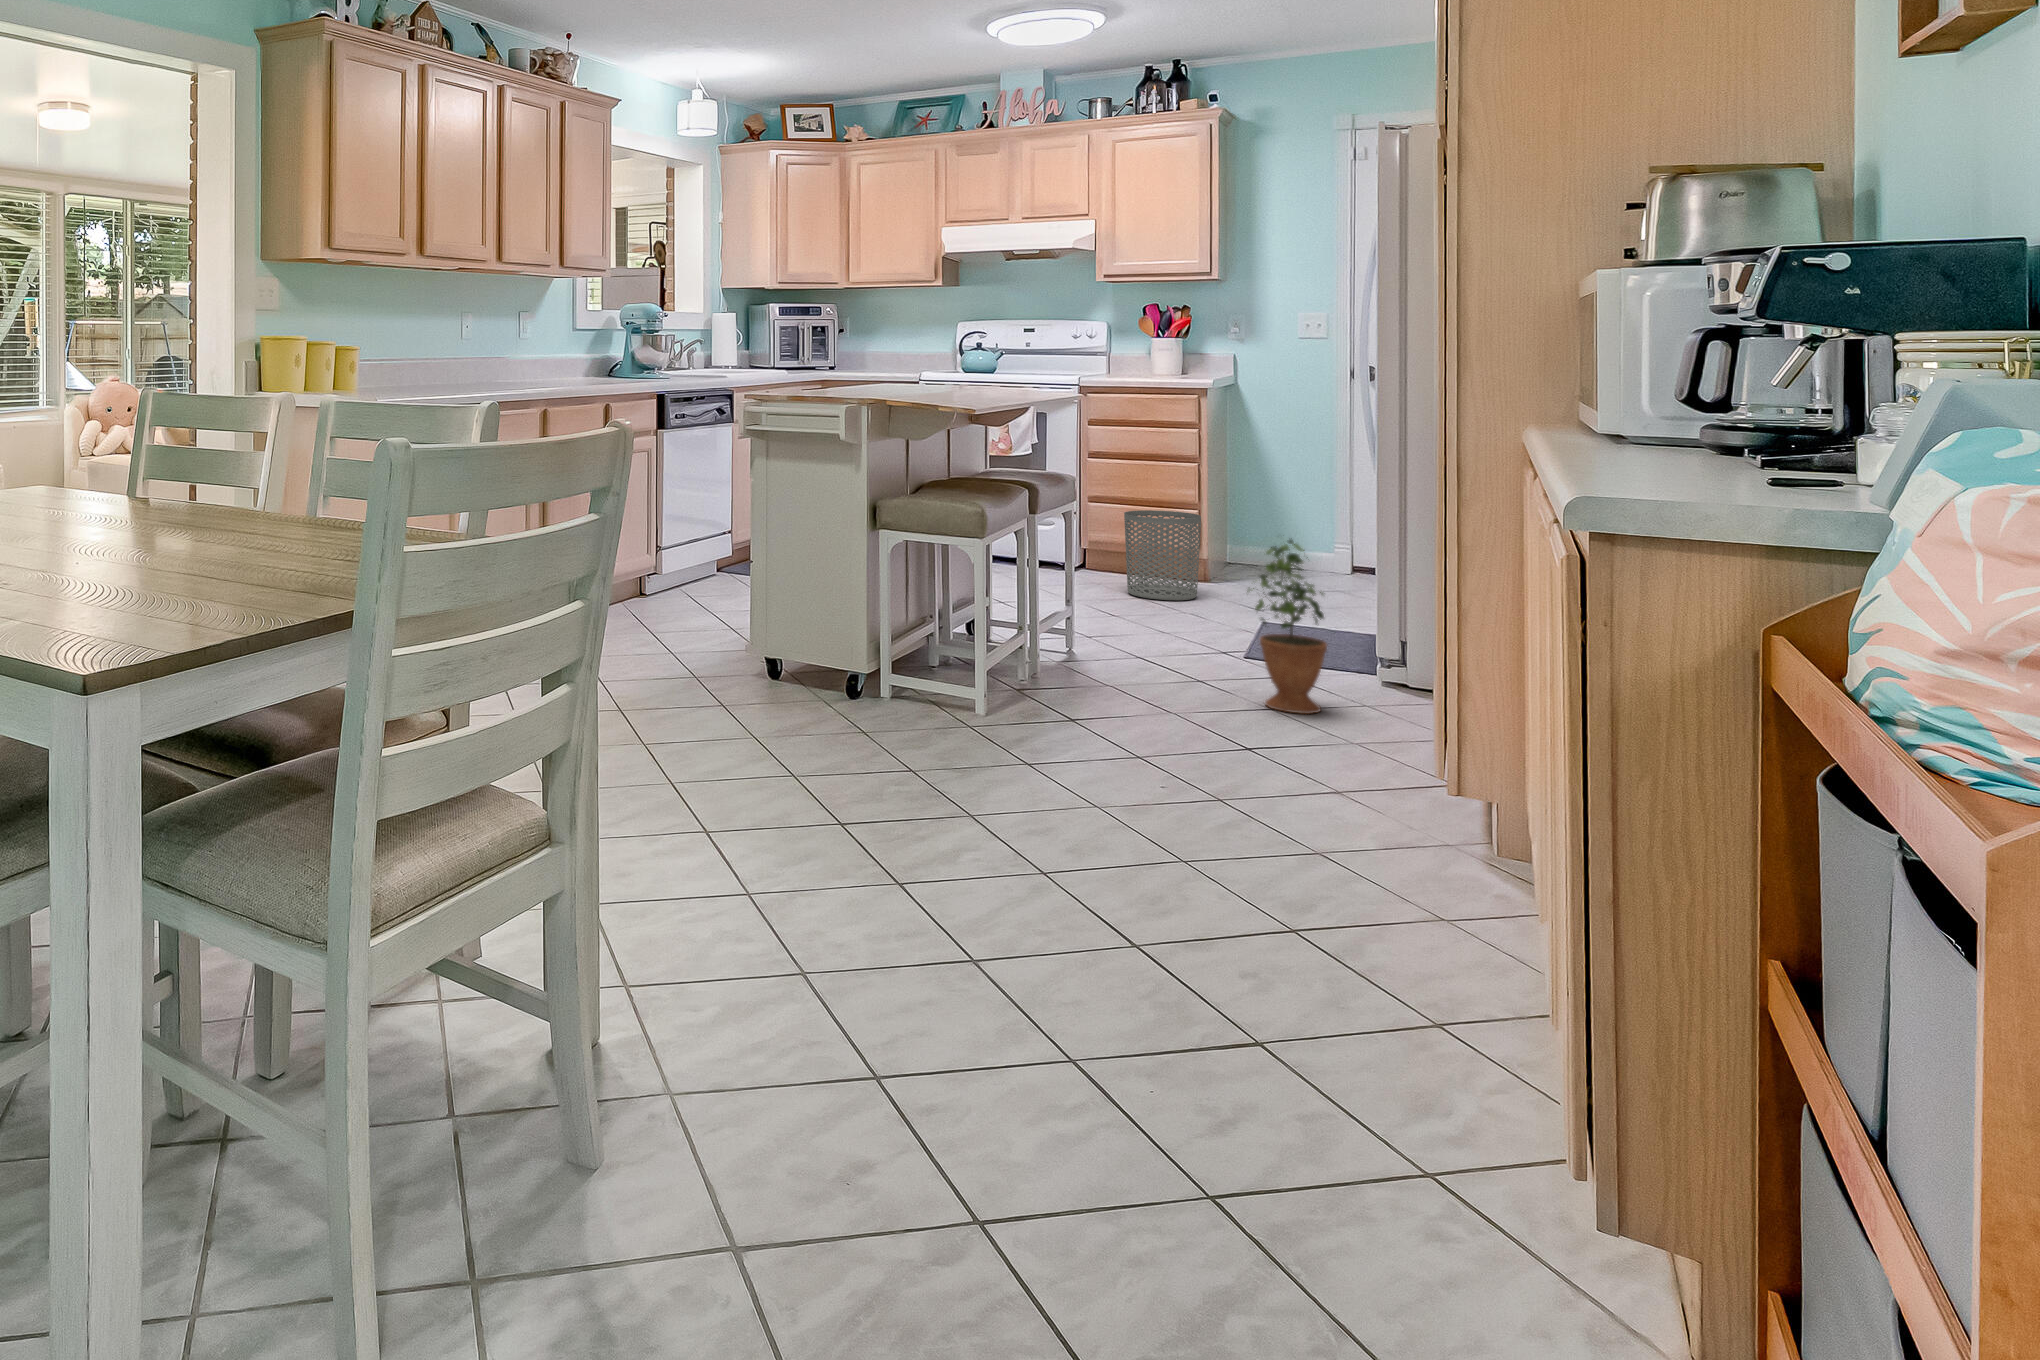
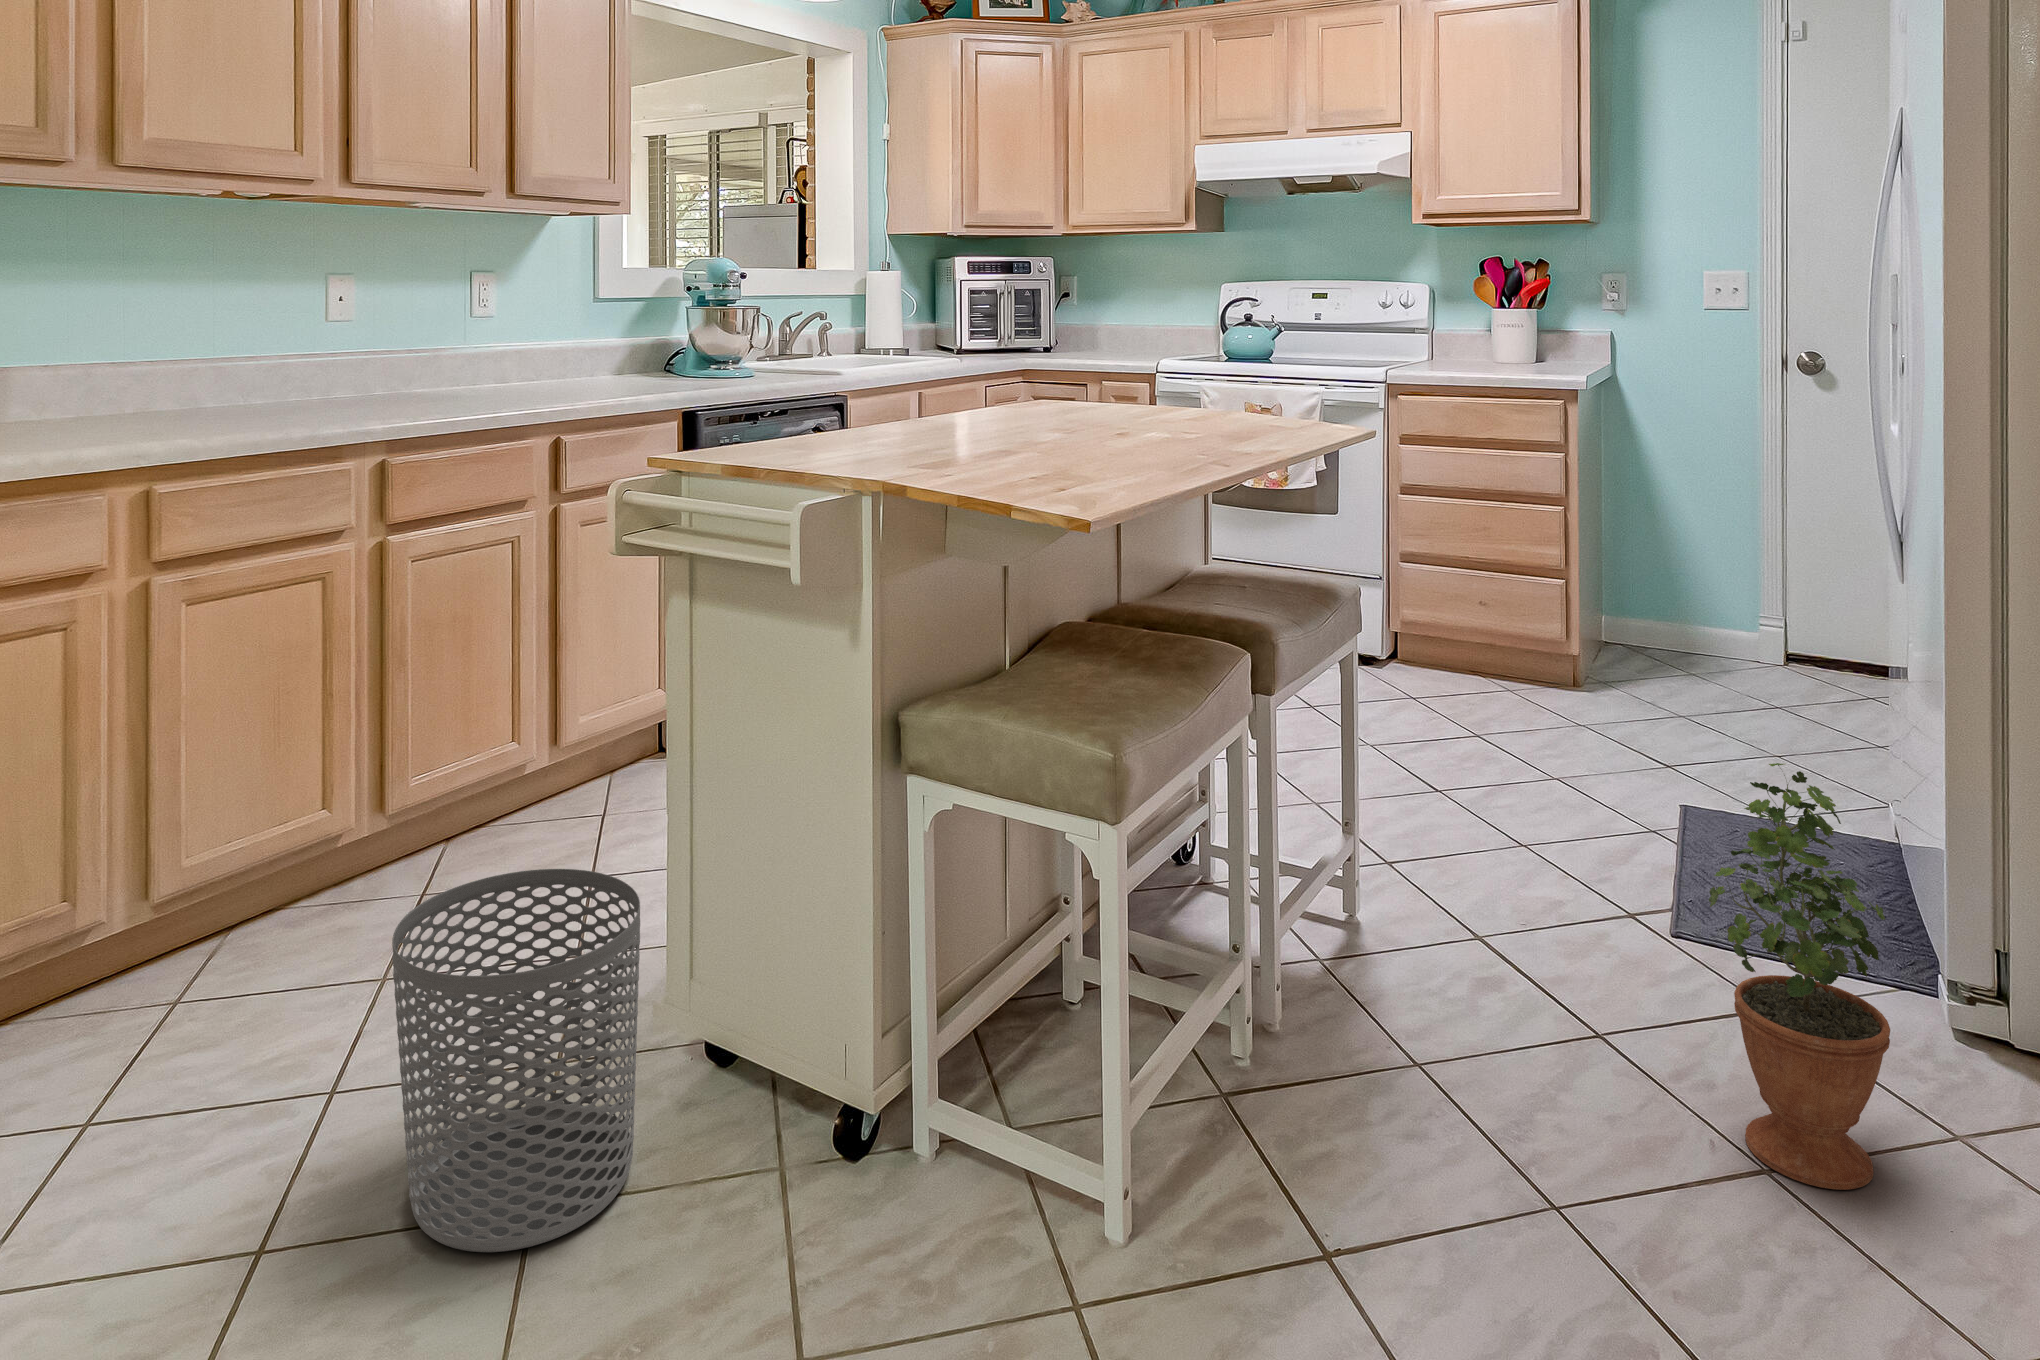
waste bin: present [1124,510,1201,600] -> present [392,869,640,1252]

